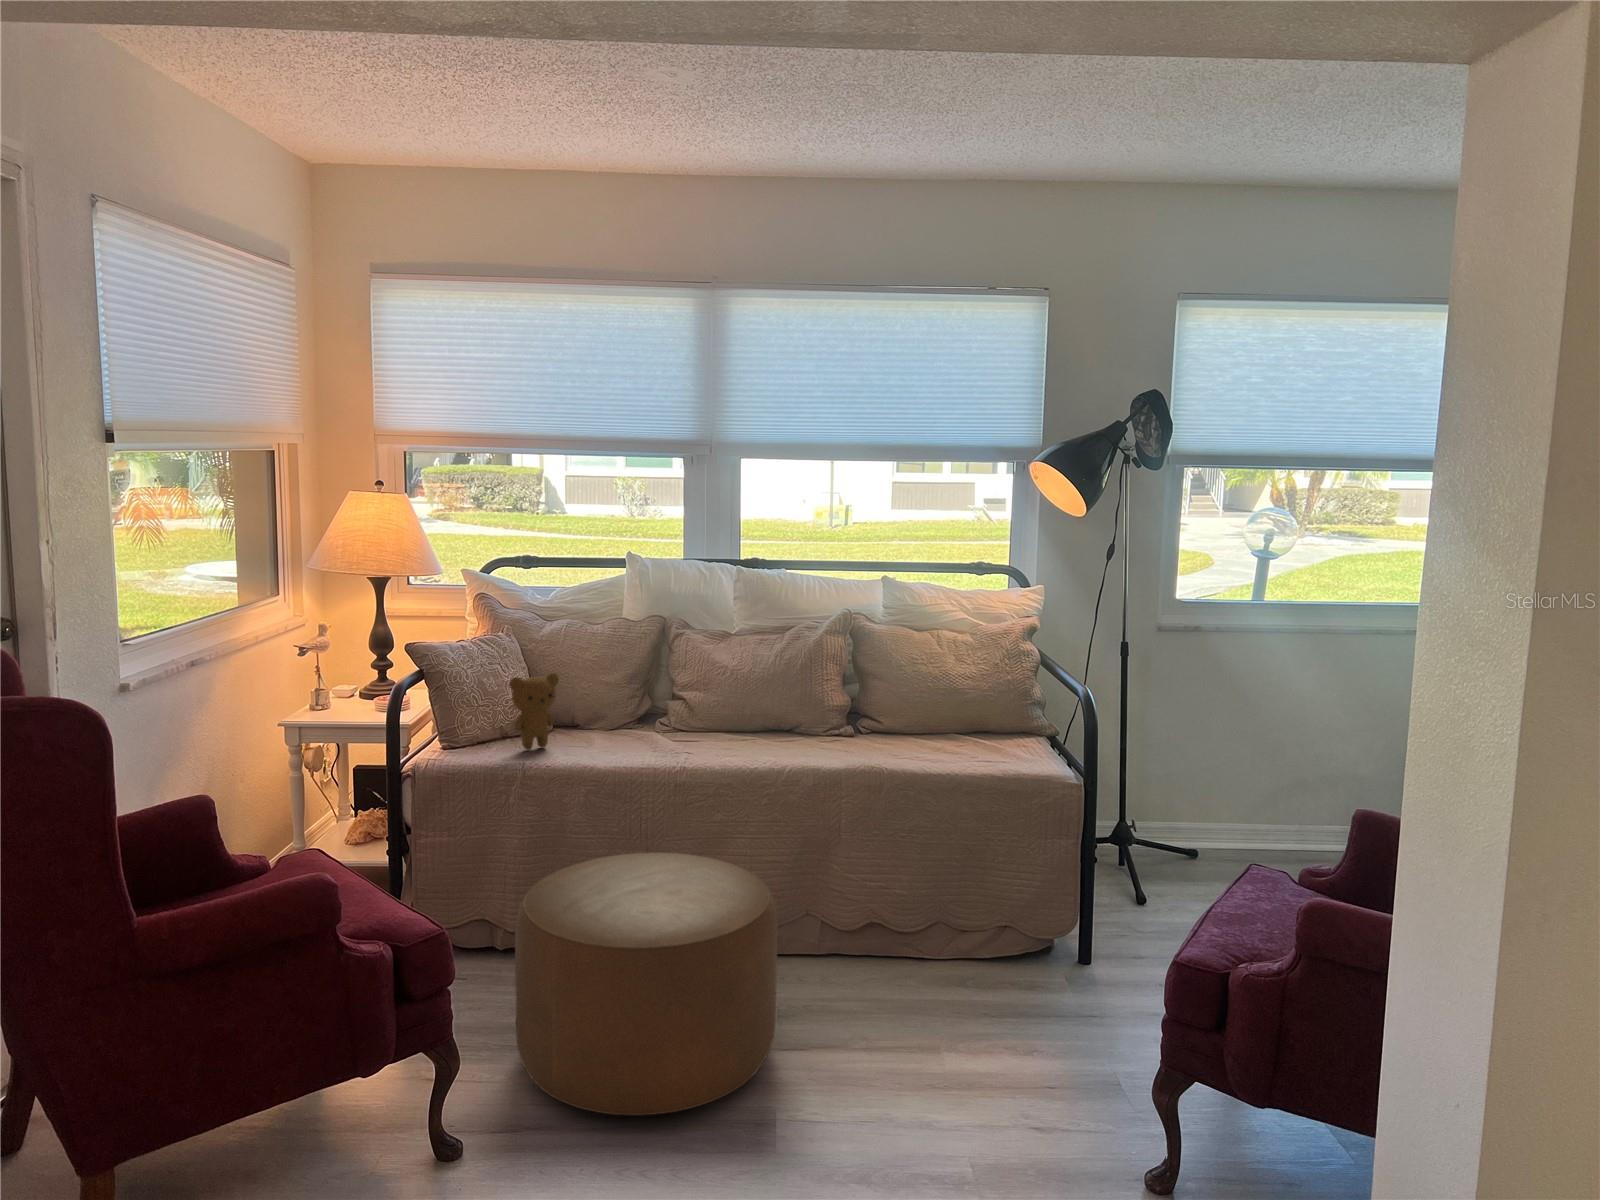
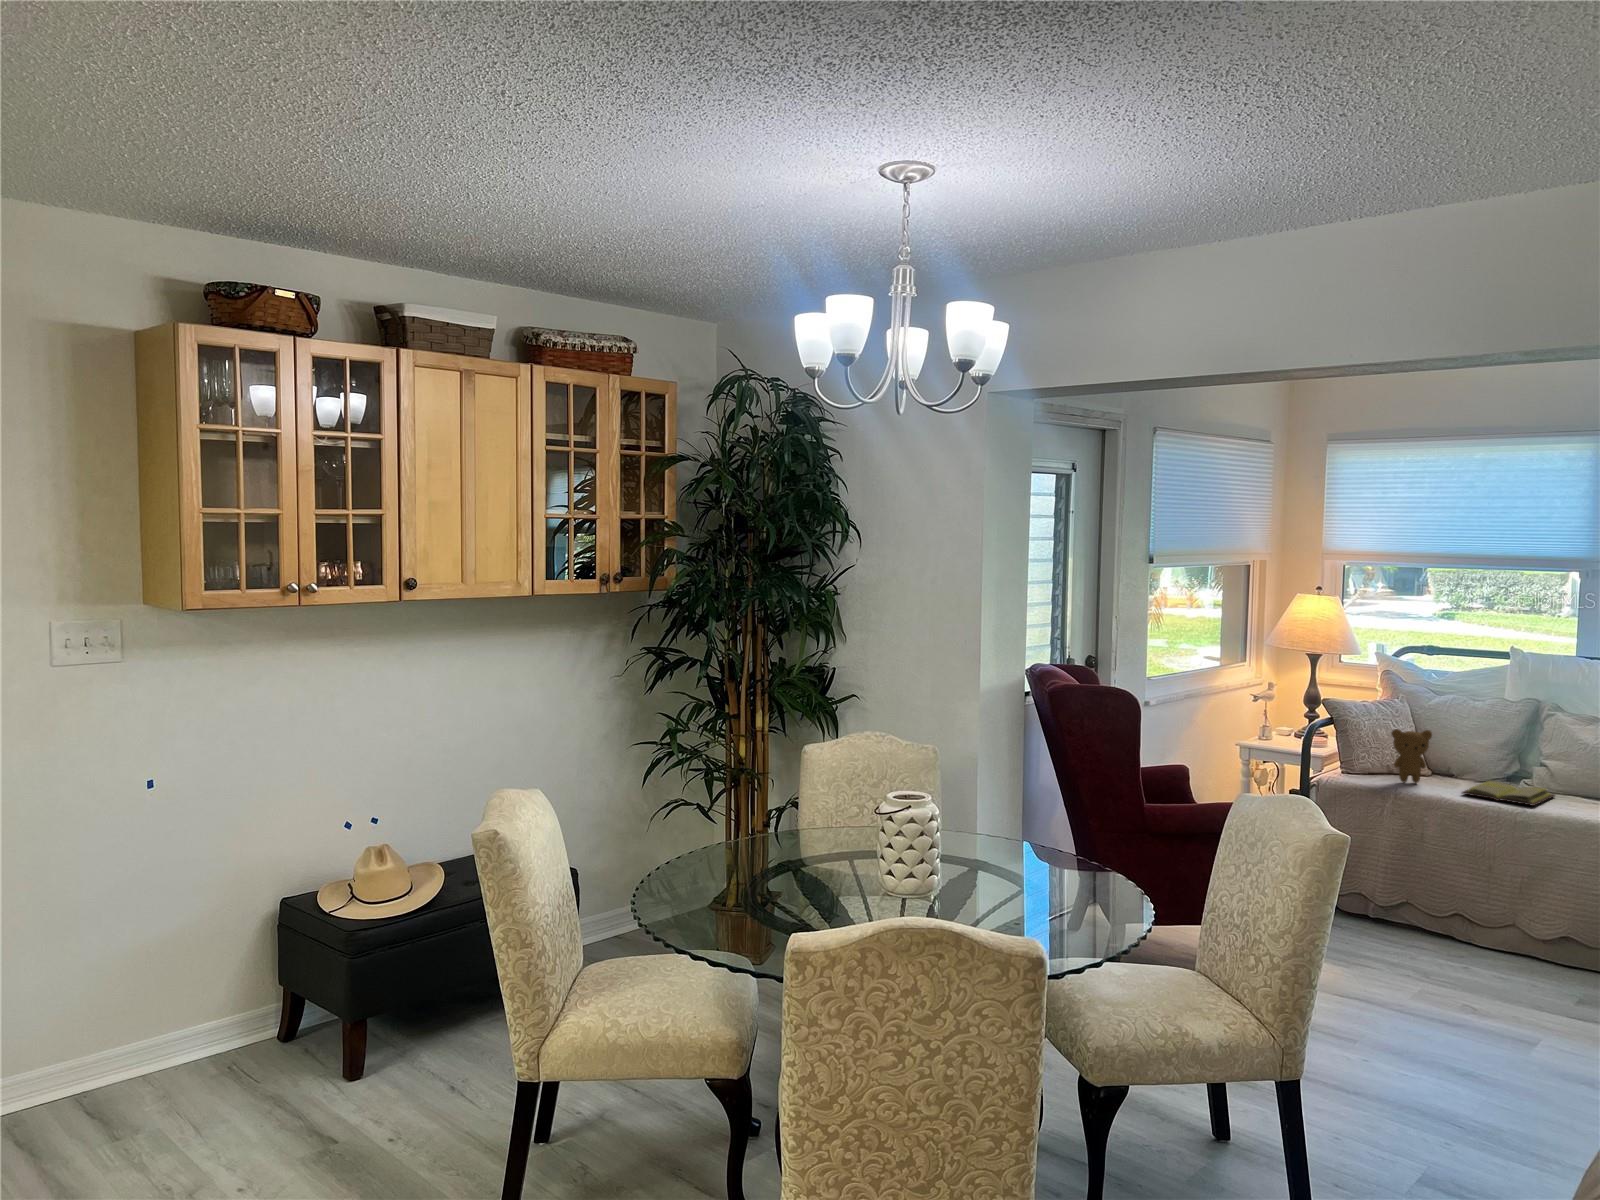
diary: none [604,727,700,757] -> present [1462,781,1555,806]
ottoman: present [515,853,778,1115] -> none [1360,856,1567,1022]

